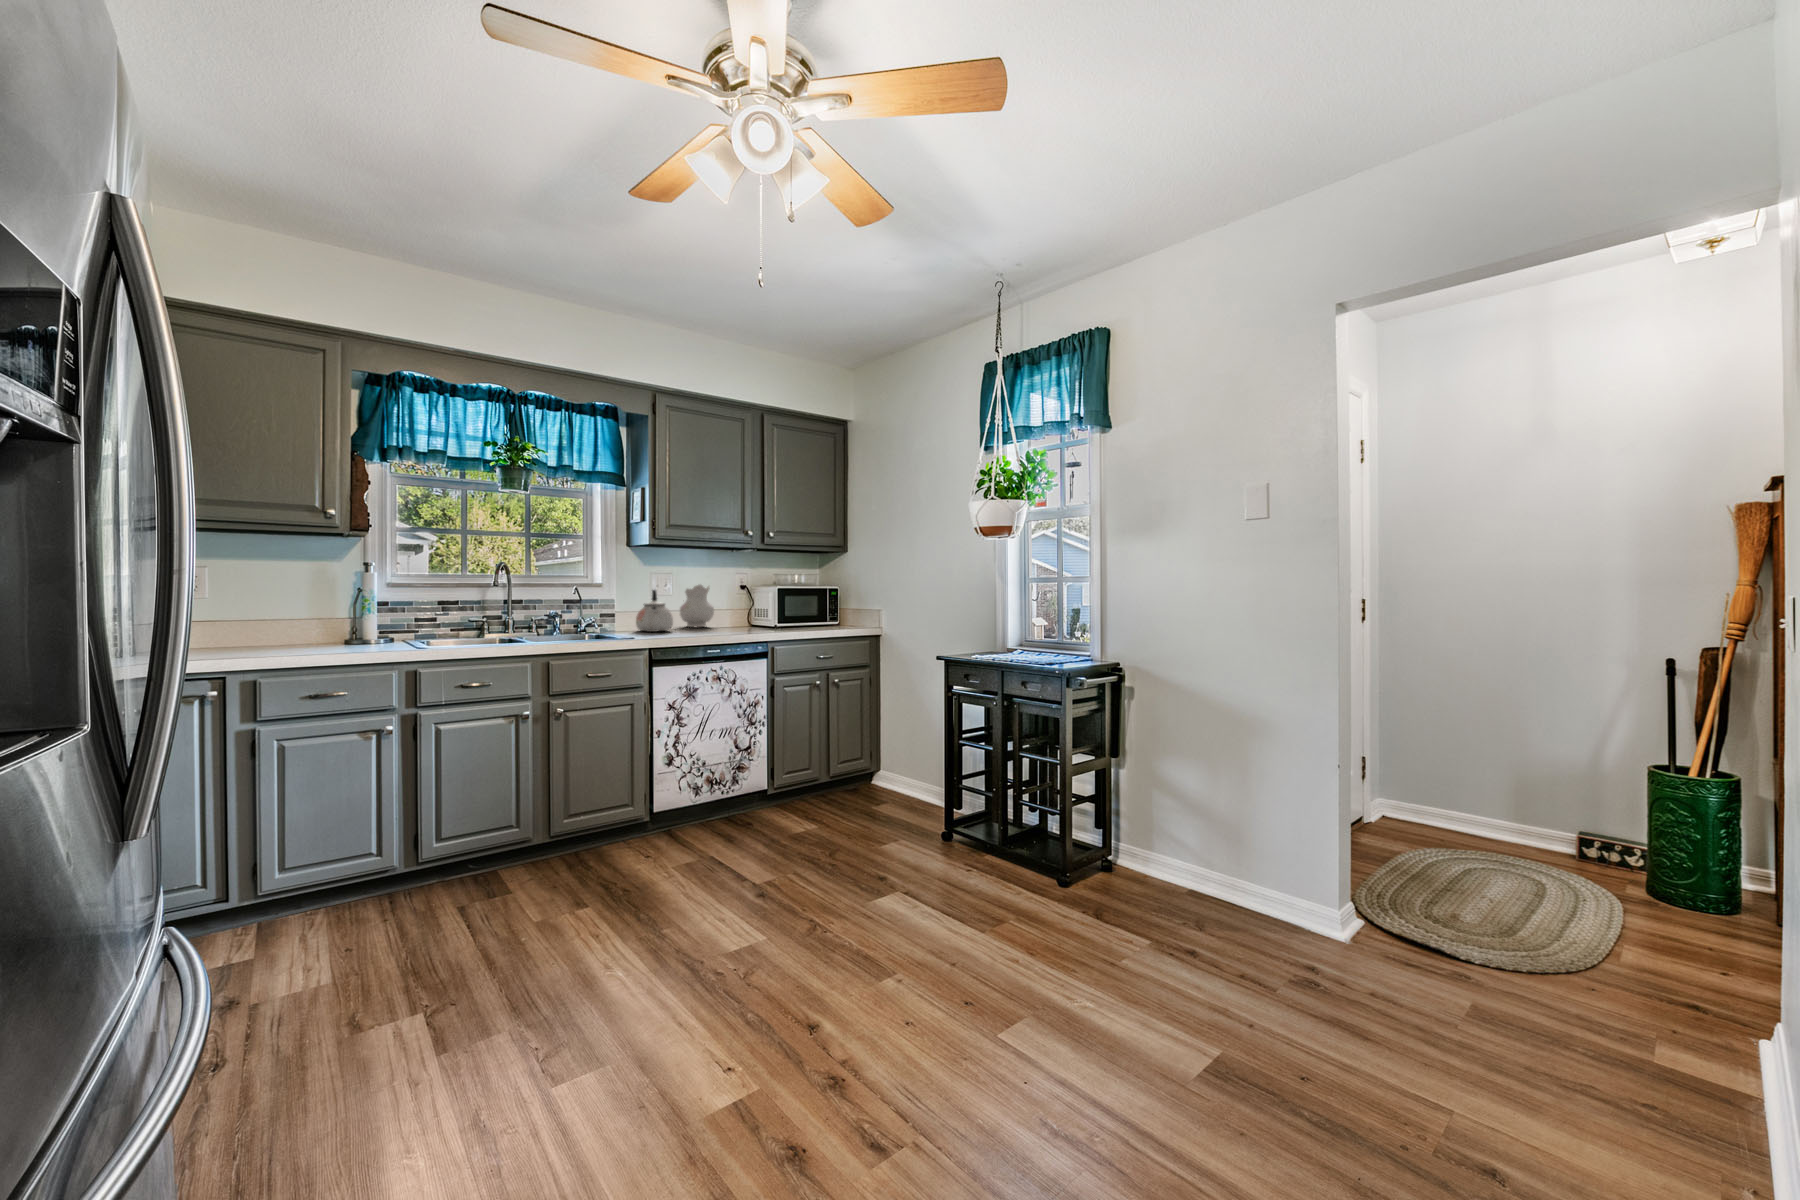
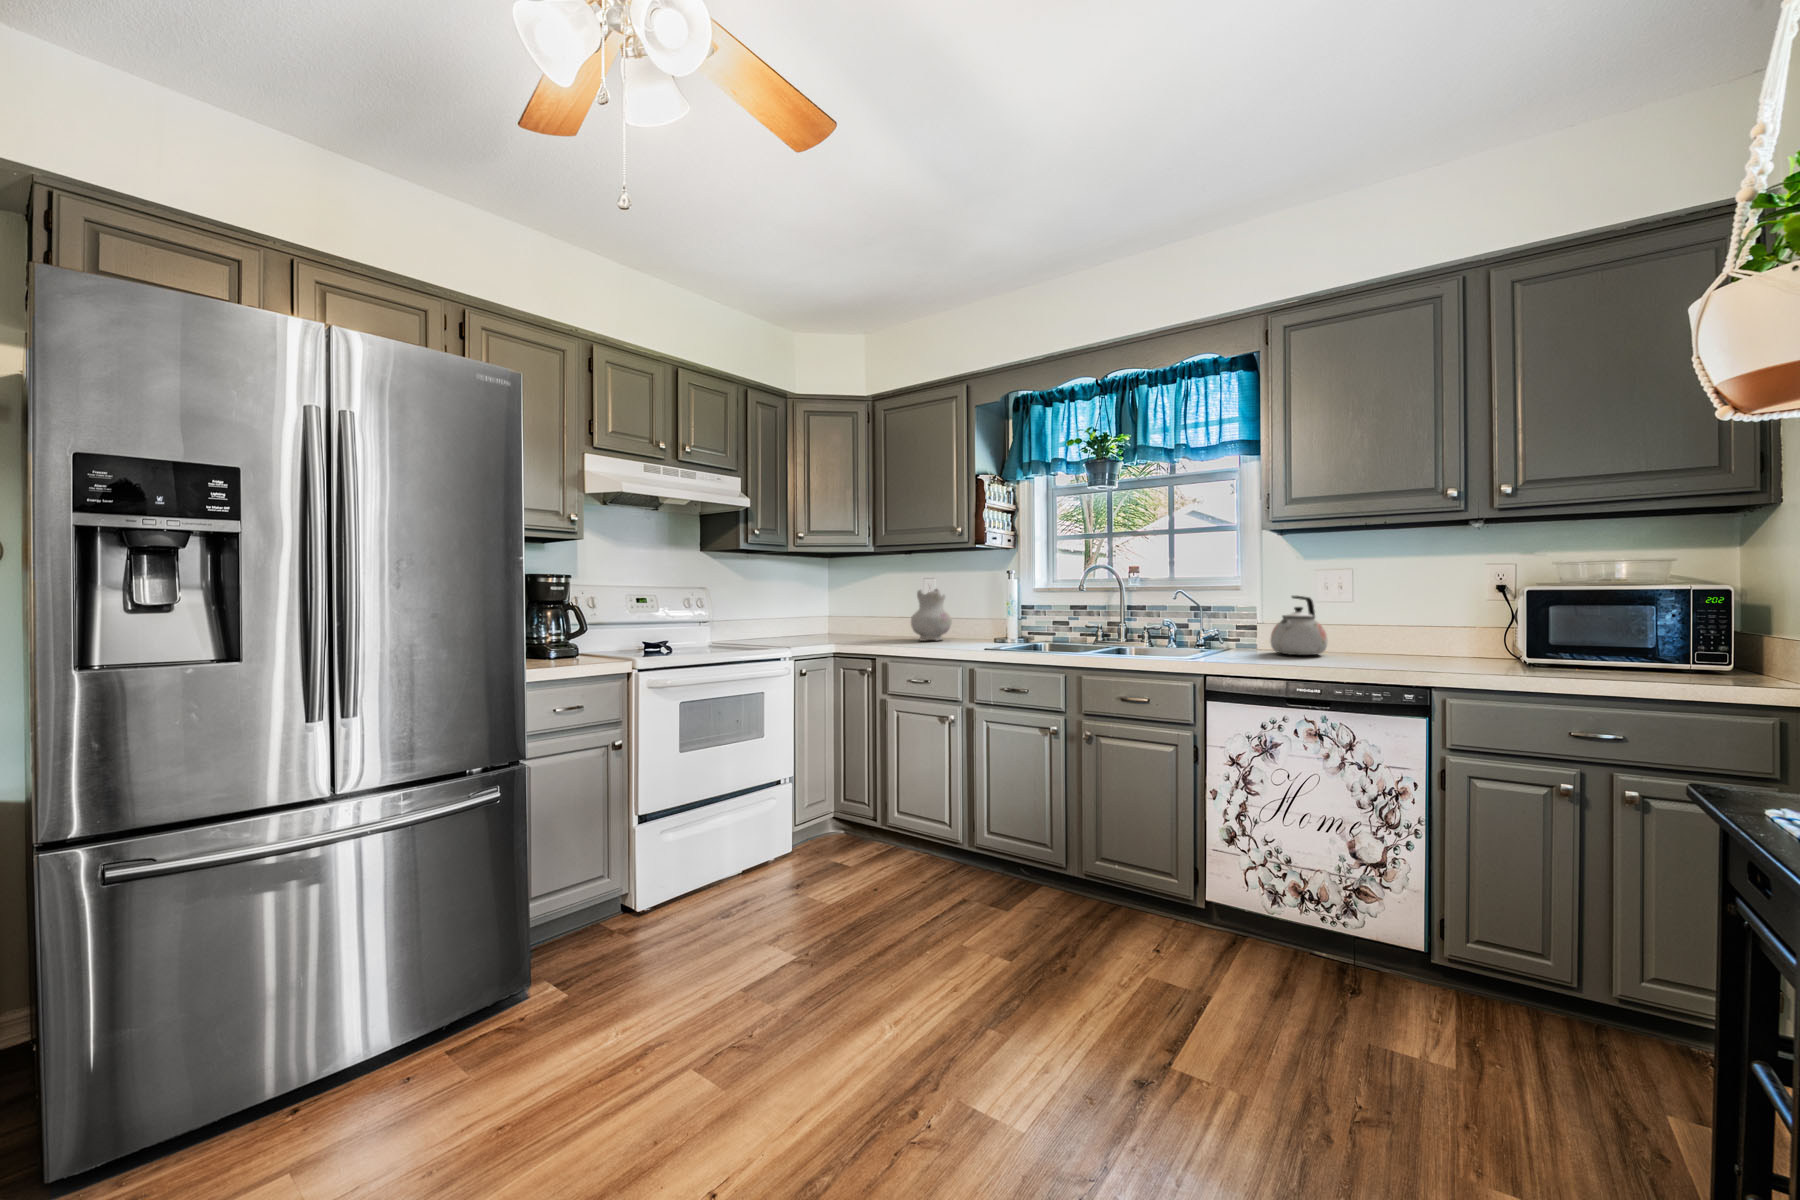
ceramic pitcher: present [680,584,714,627] -> present [911,589,952,641]

